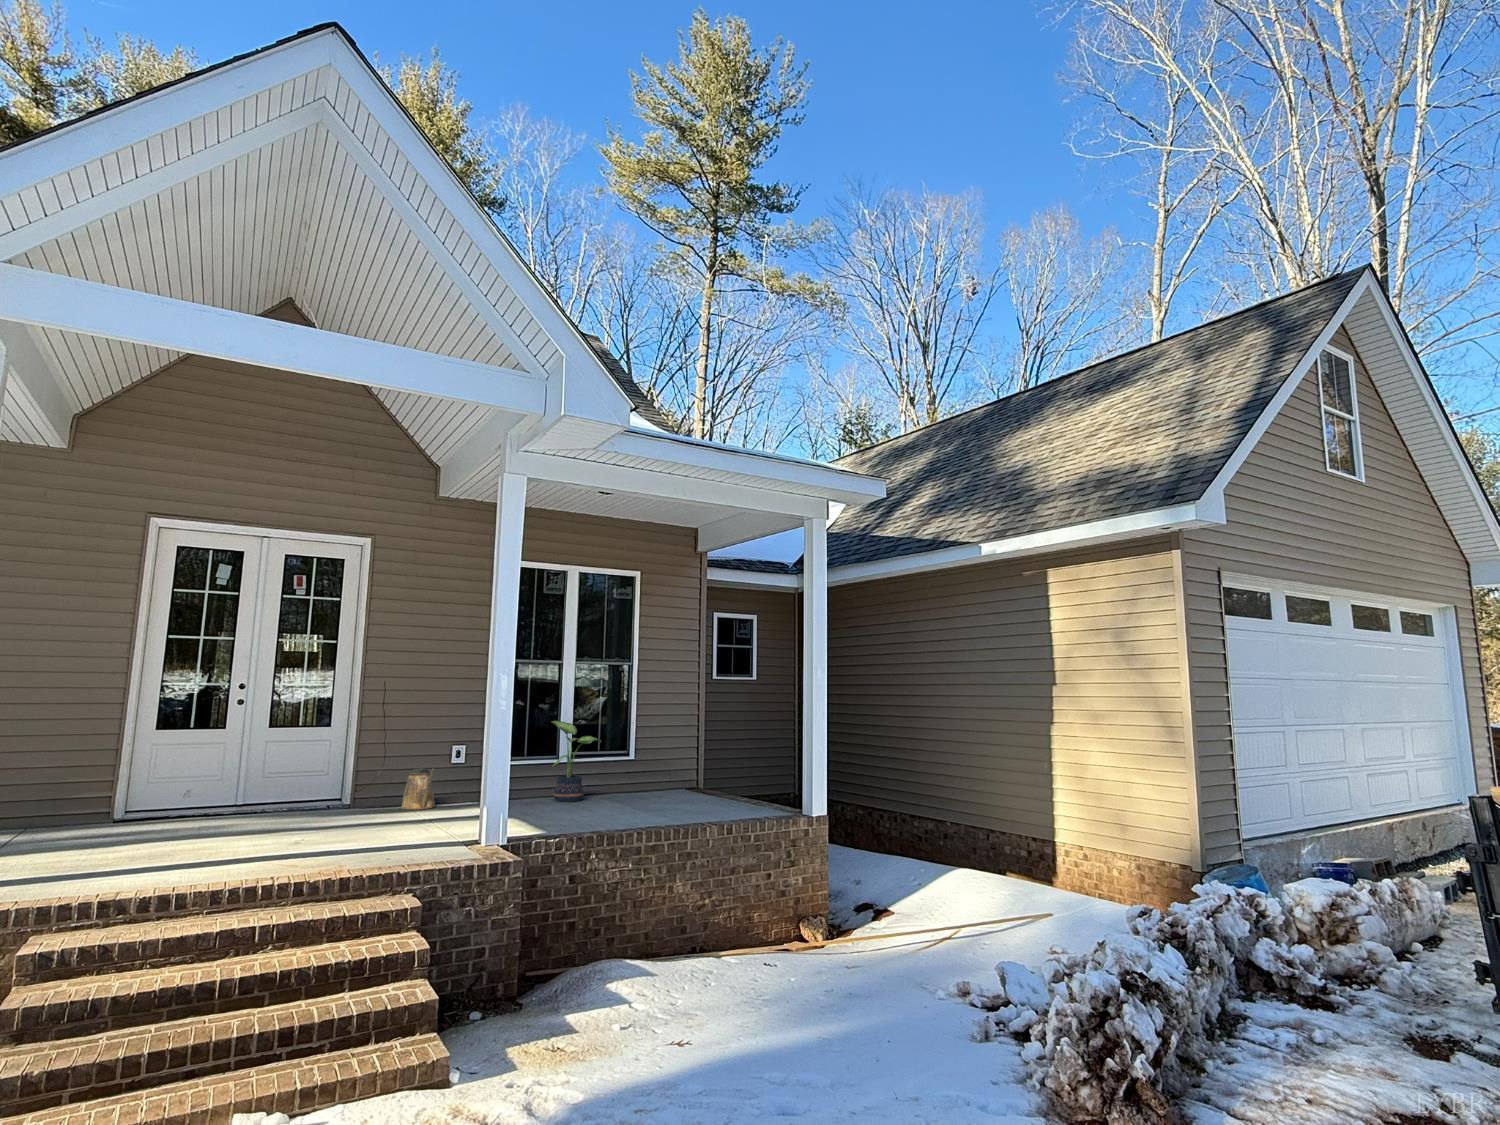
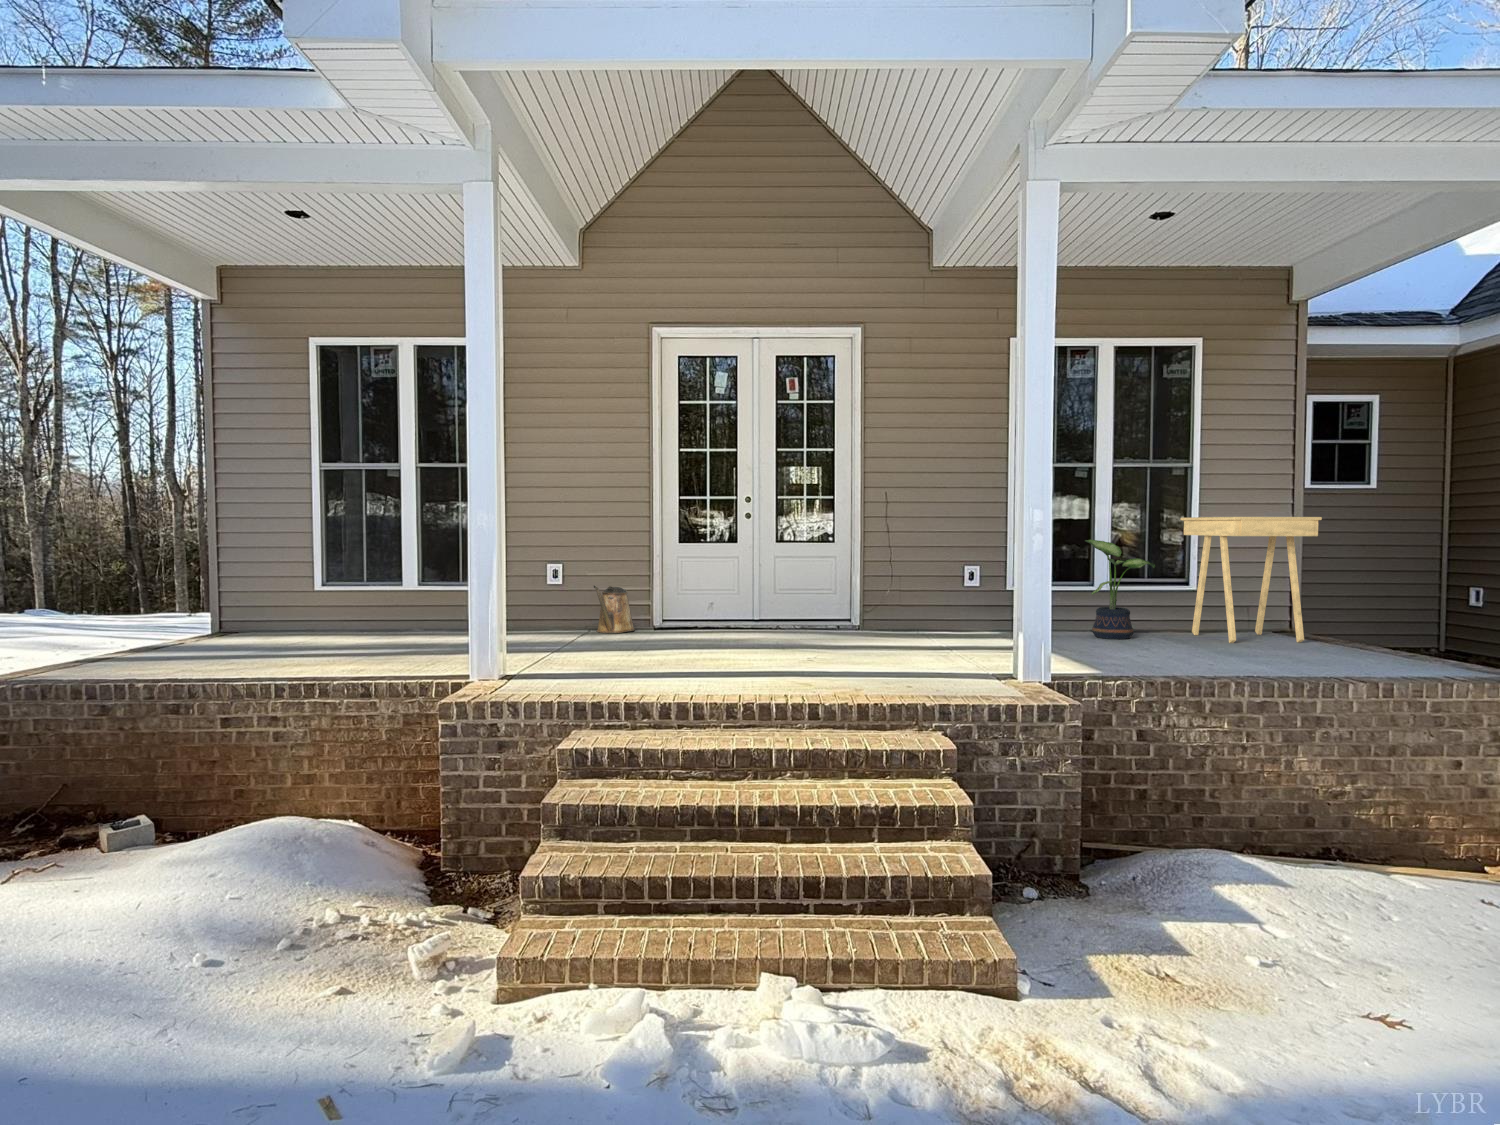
side table: none [622,703,710,800] -> present [1180,517,1322,643]
watering can: present [401,768,435,810] -> present [593,585,635,633]

